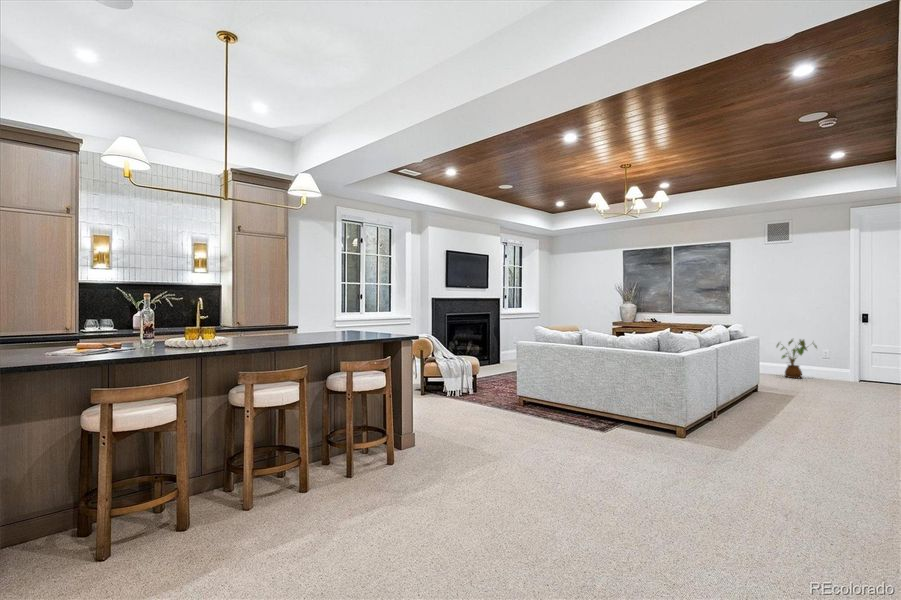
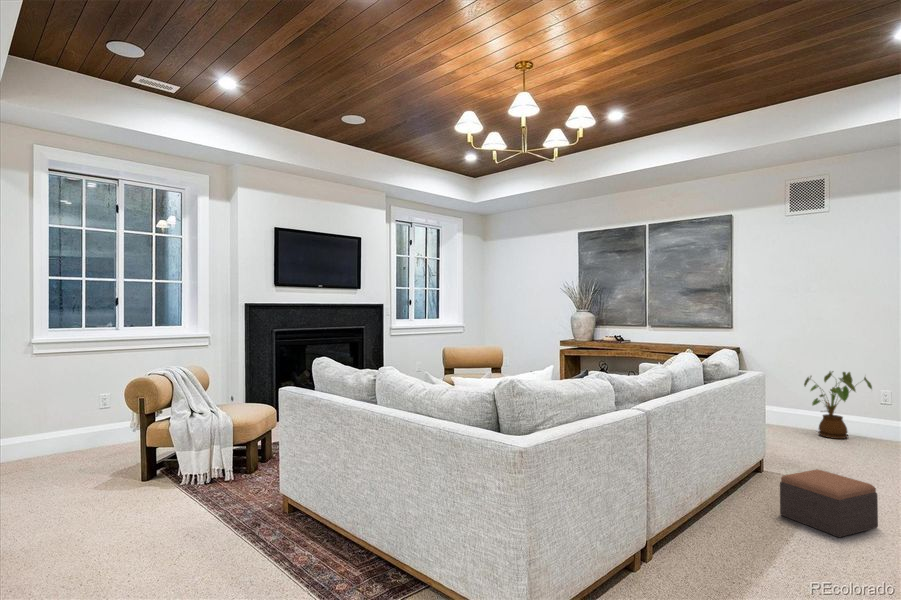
footstool: none [772,384,822,412] -> present [780,469,878,537]

